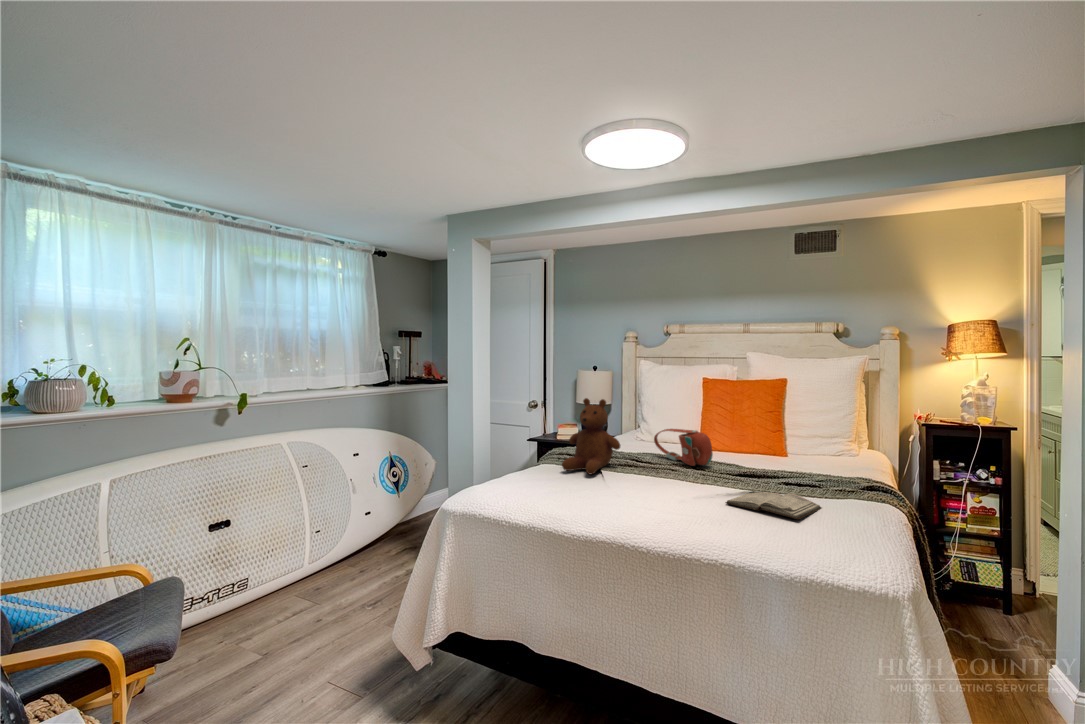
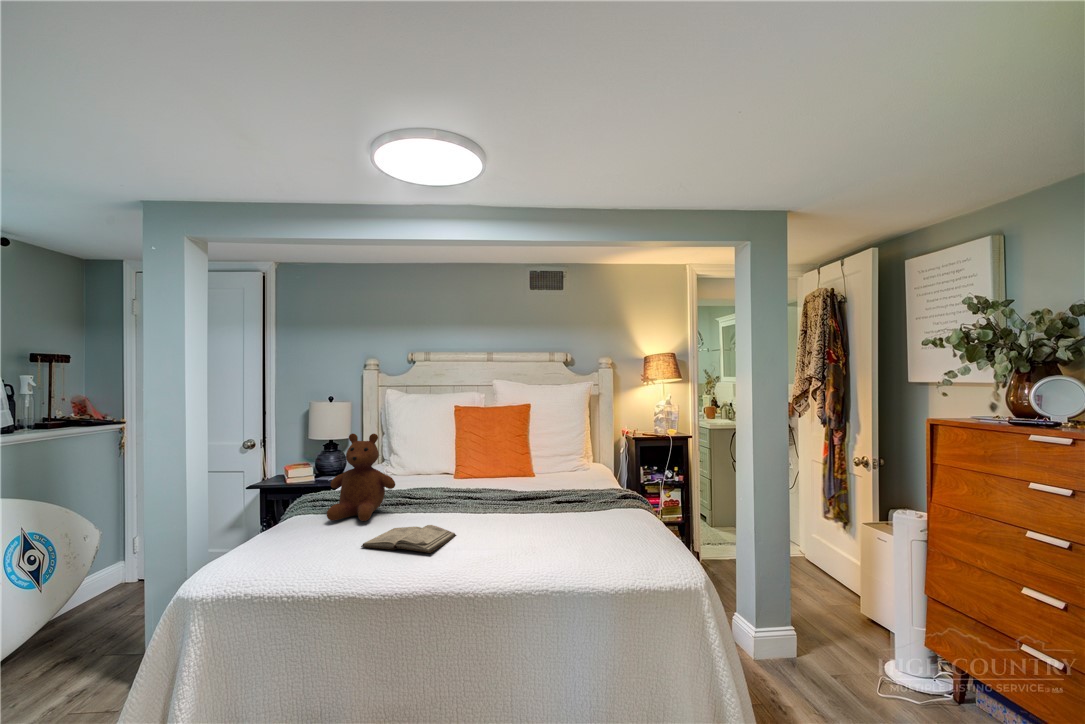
handbag: present [654,429,713,466] -> none [423,460,487,497]
diary: present [725,492,822,520] -> present [361,525,456,553]

